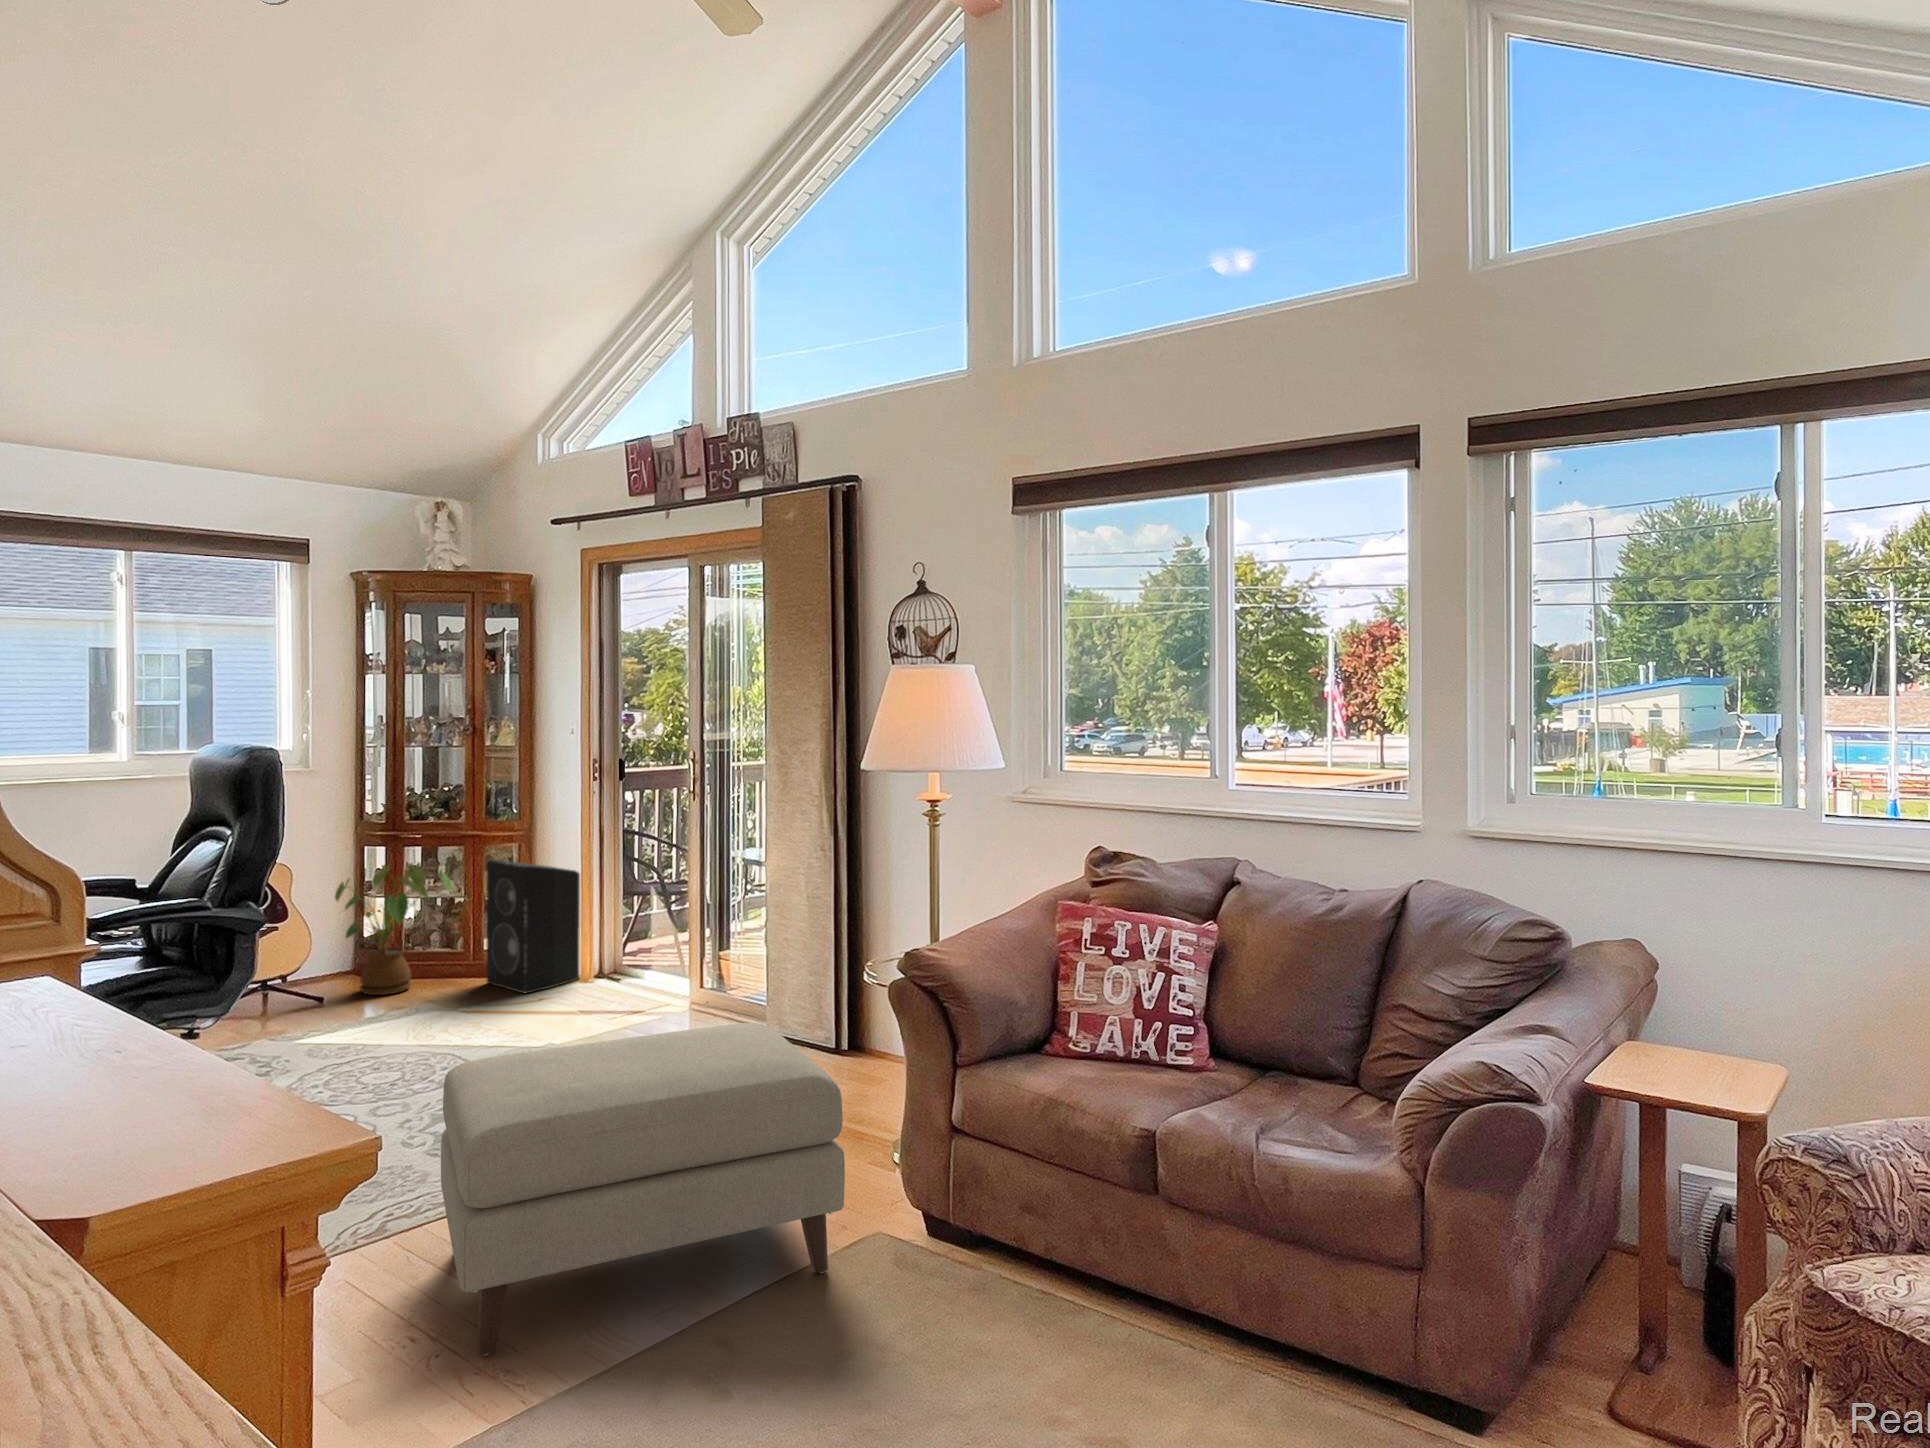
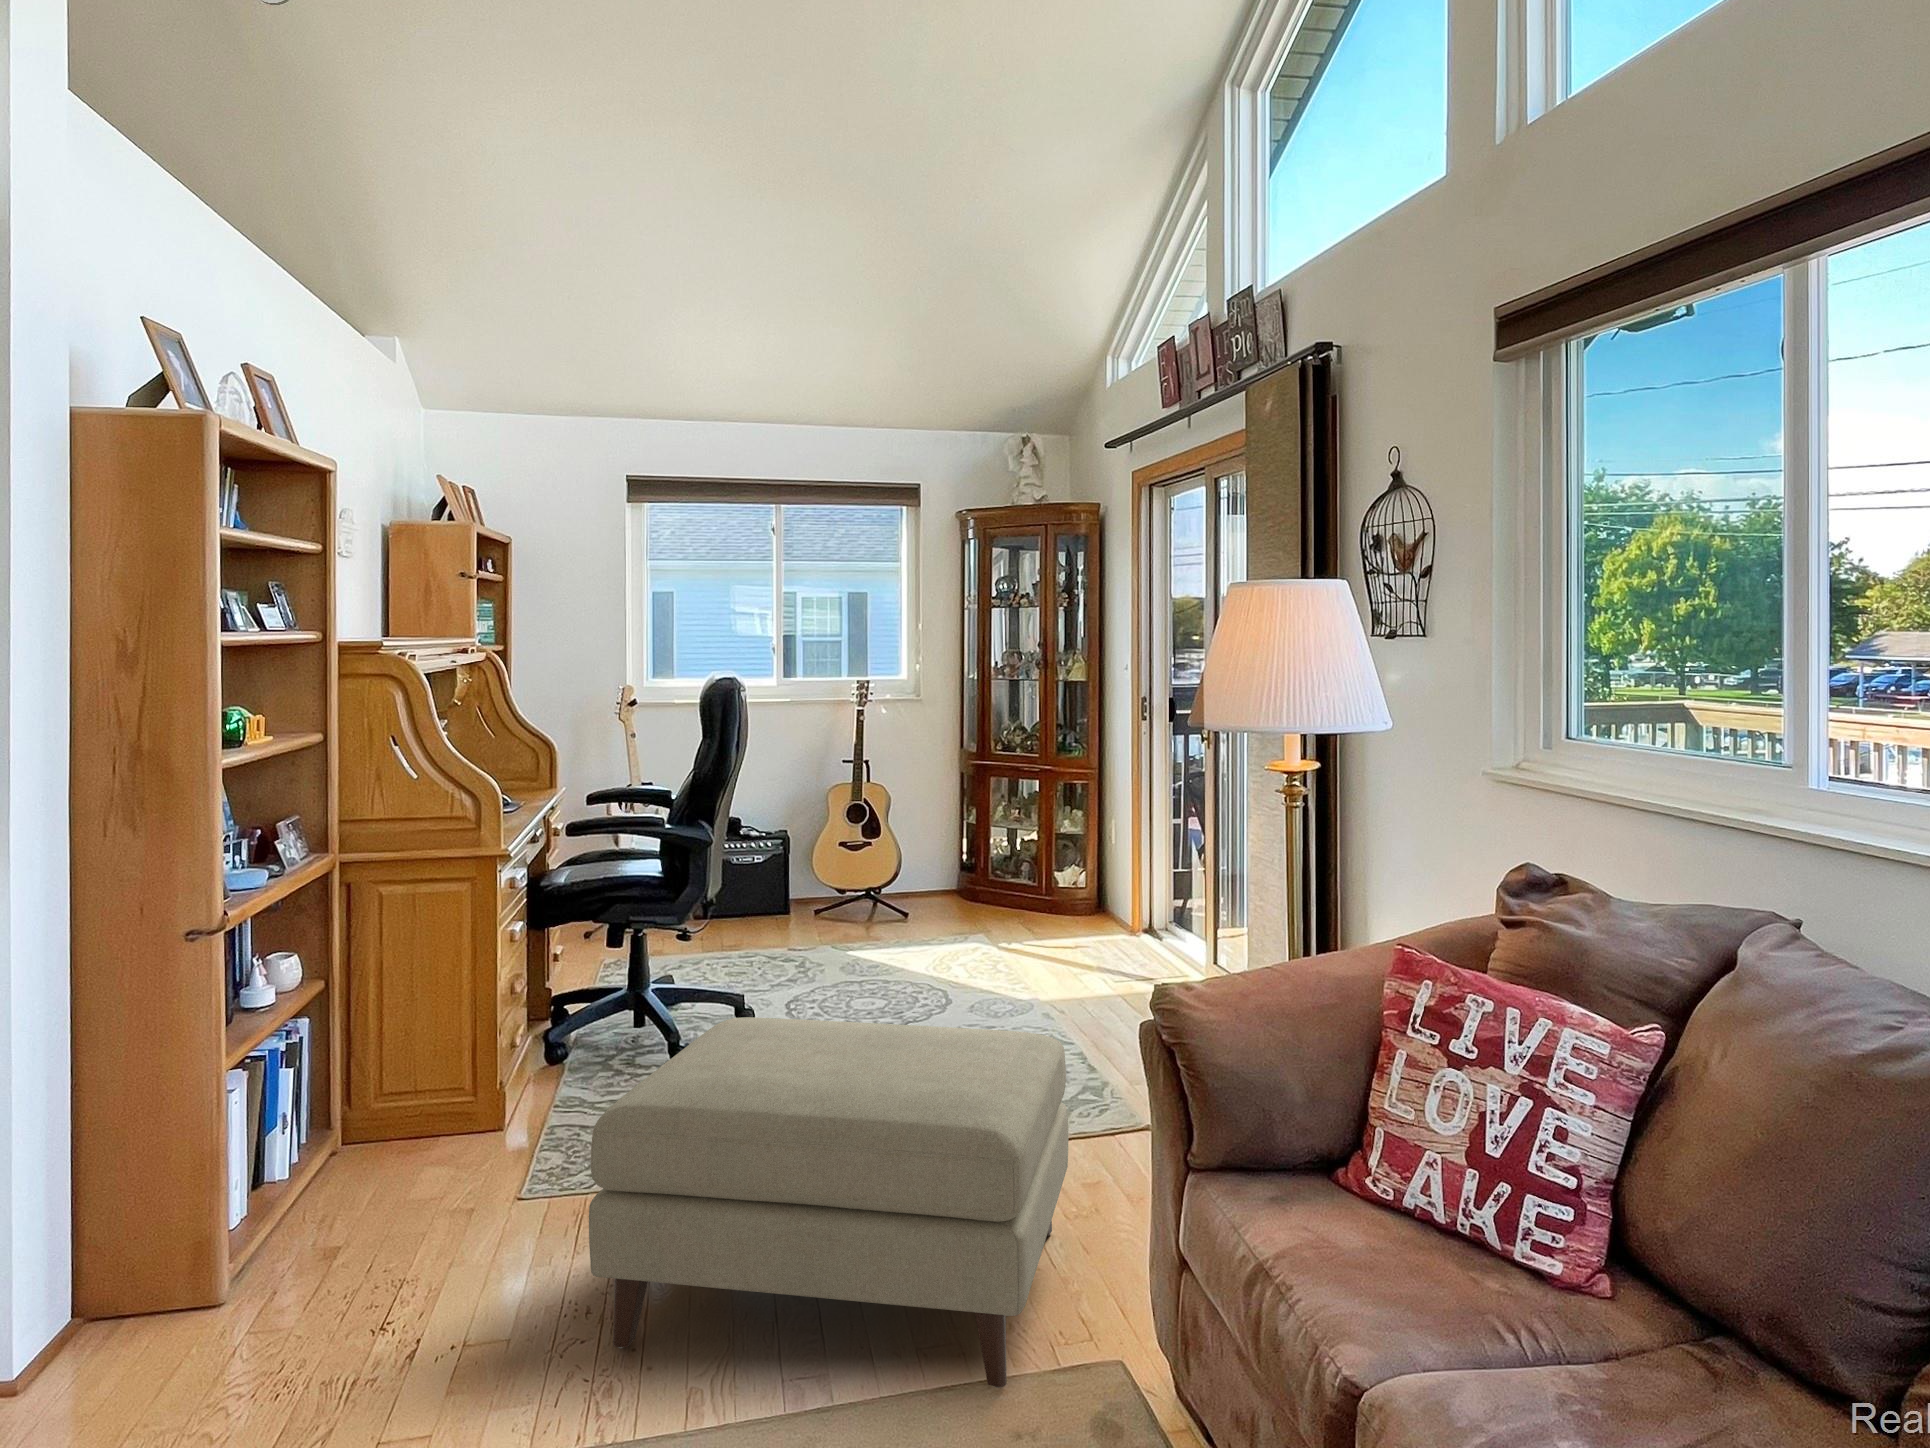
speaker: present [487,860,580,993] -> none [1047,797,1130,938]
house plant: present [335,863,453,995] -> none [921,793,1021,918]

